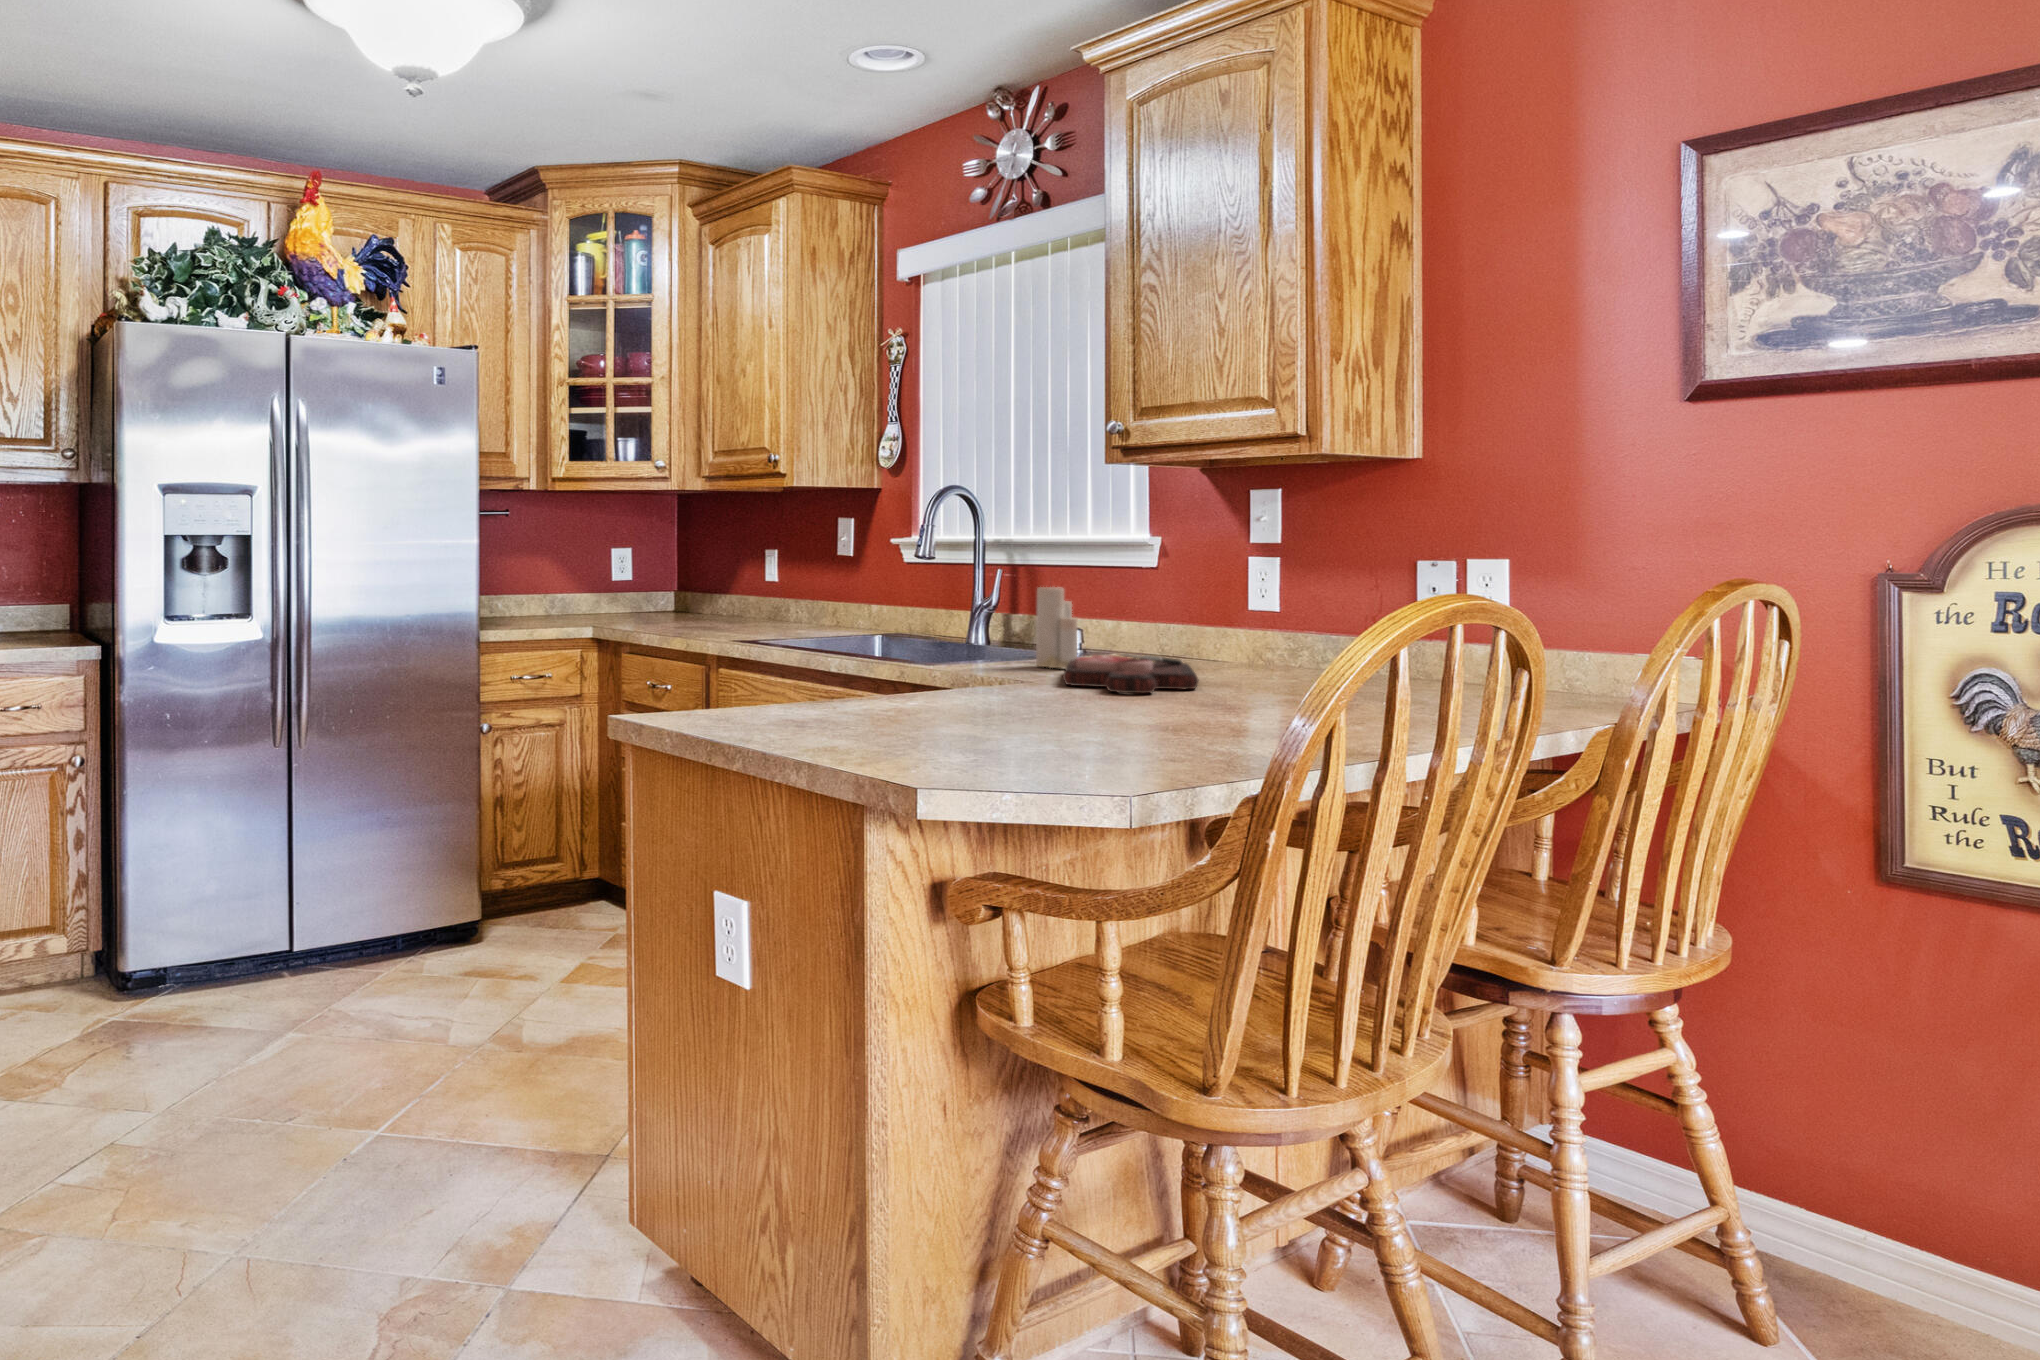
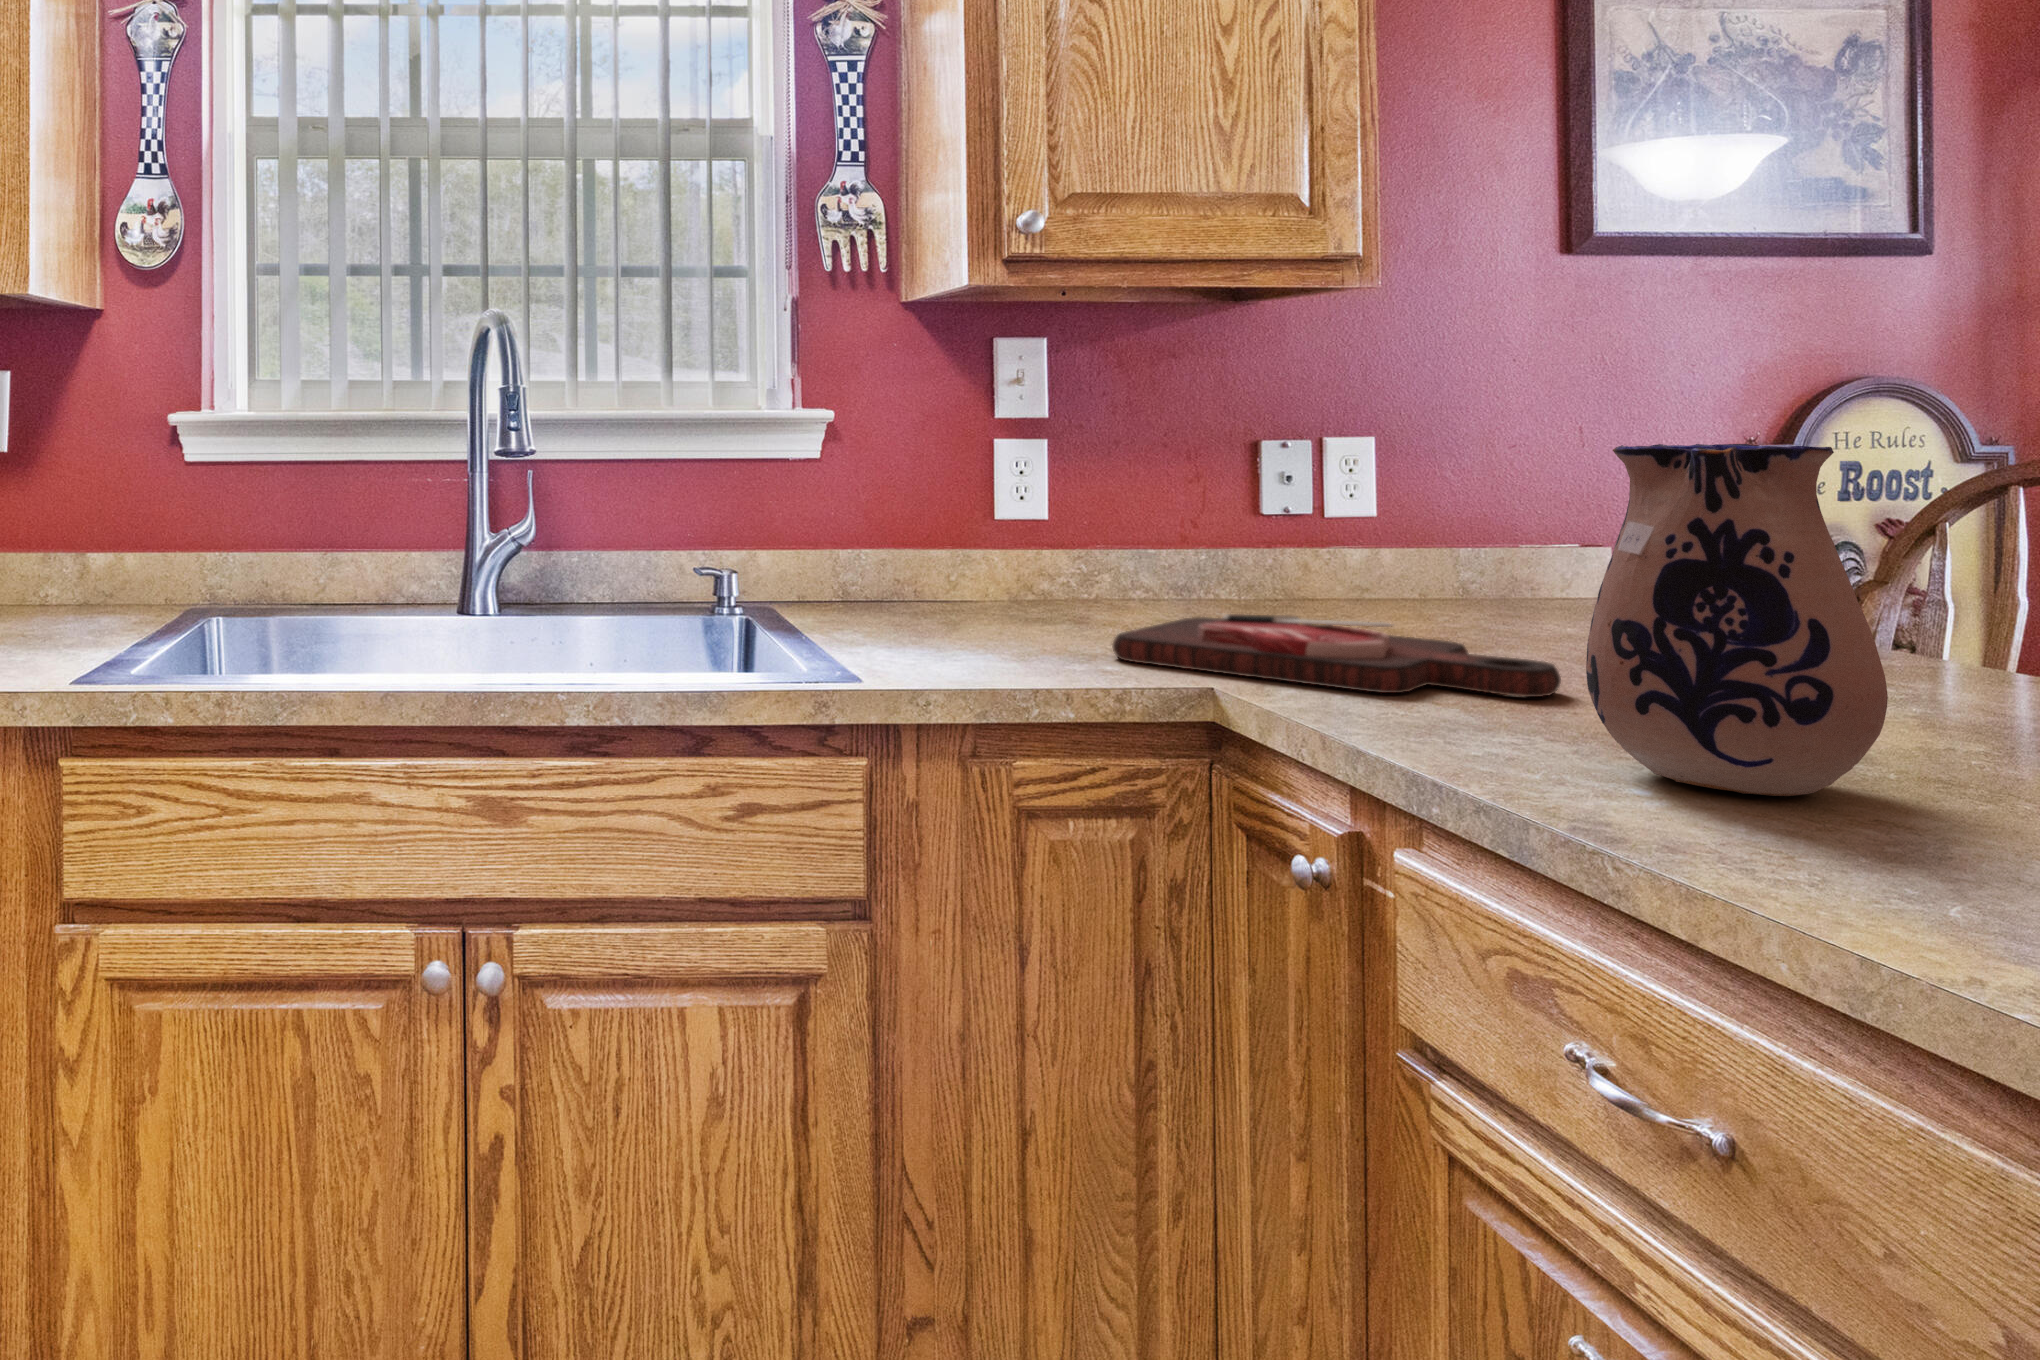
ceramic pitcher: none [889,537,1028,702] -> present [1586,444,1888,796]
candle: present [1036,587,1077,668] -> none [941,490,1048,652]

